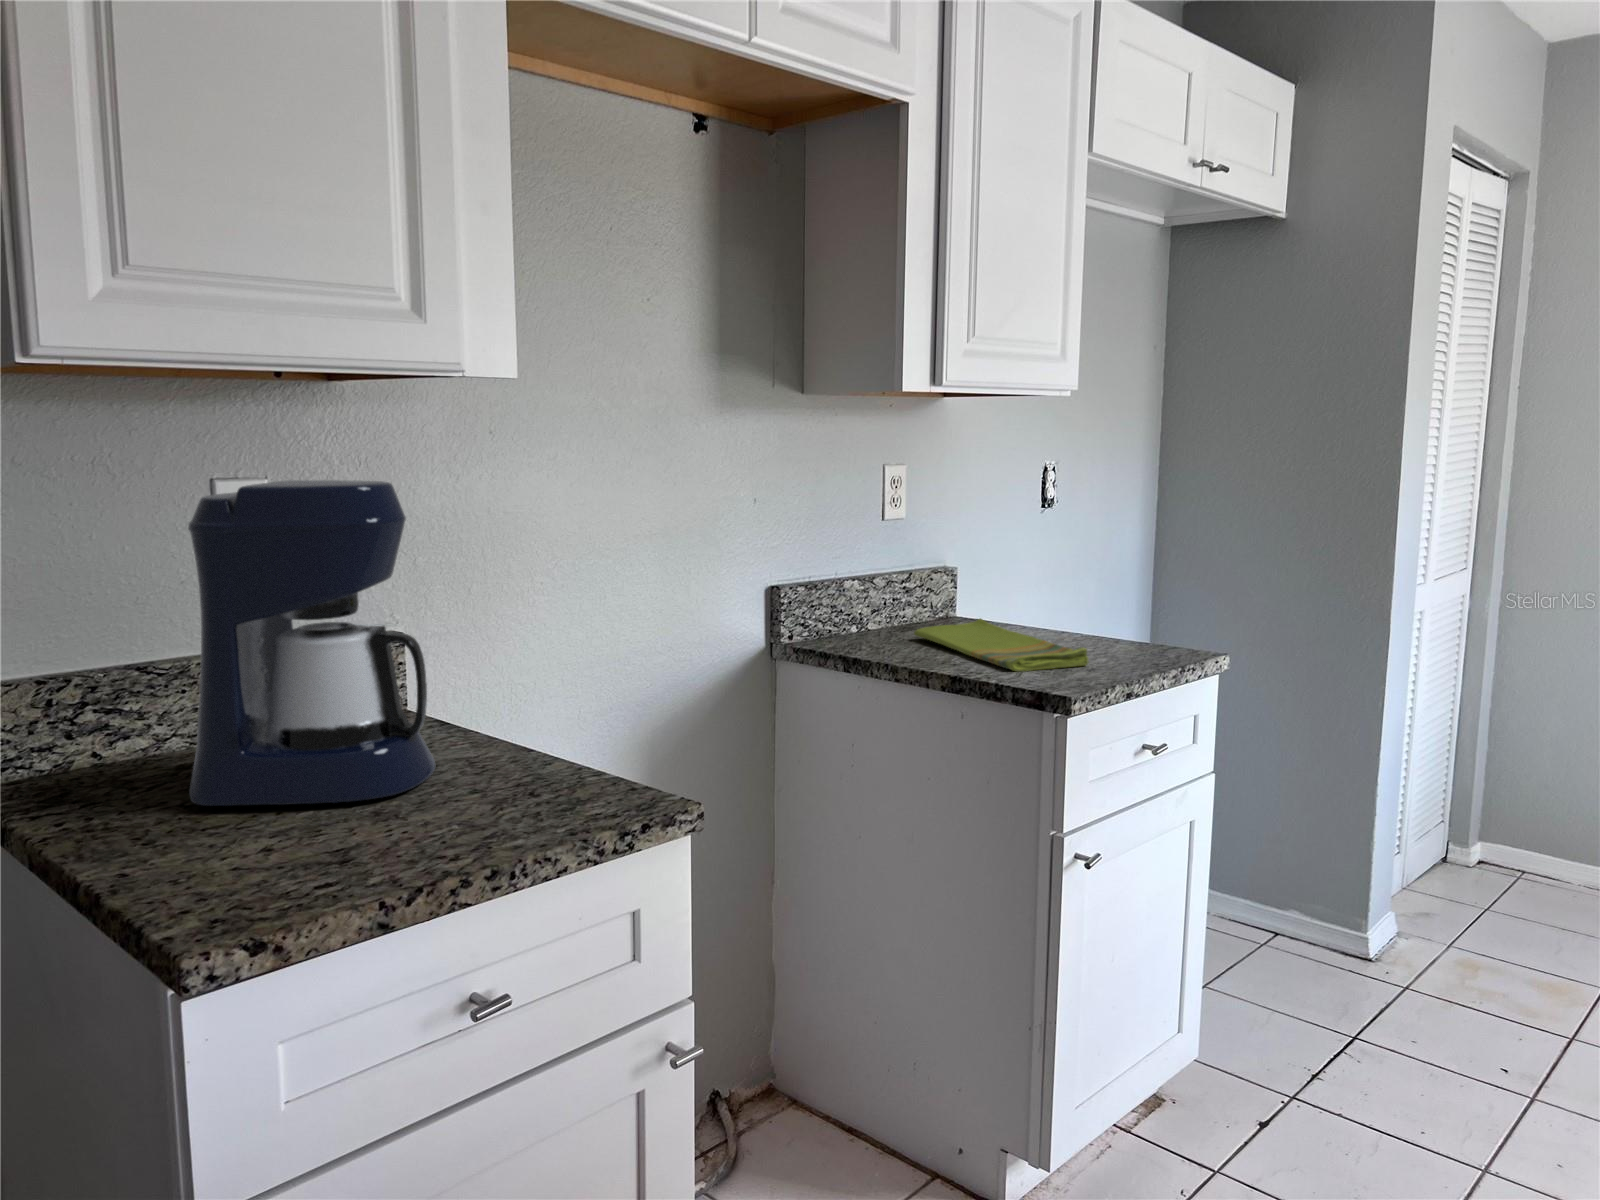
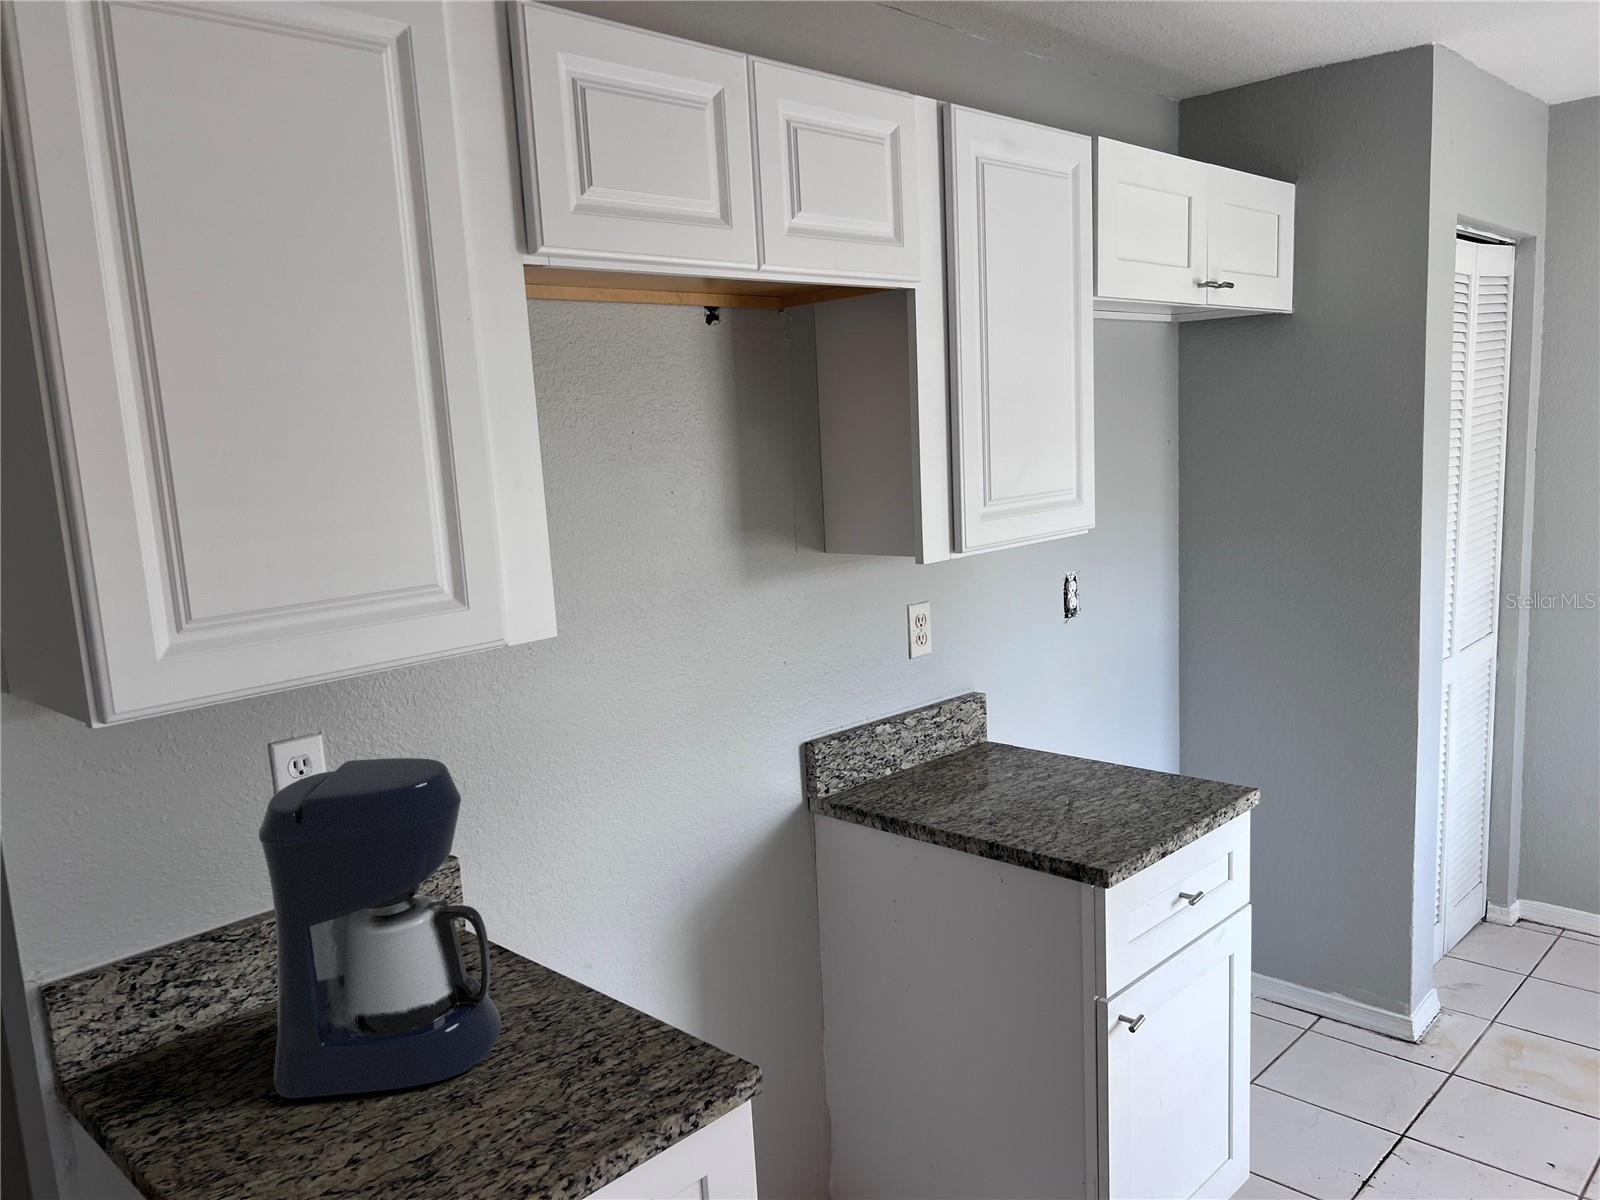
dish towel: present [914,619,1088,672] -> none [947,755,1121,835]

